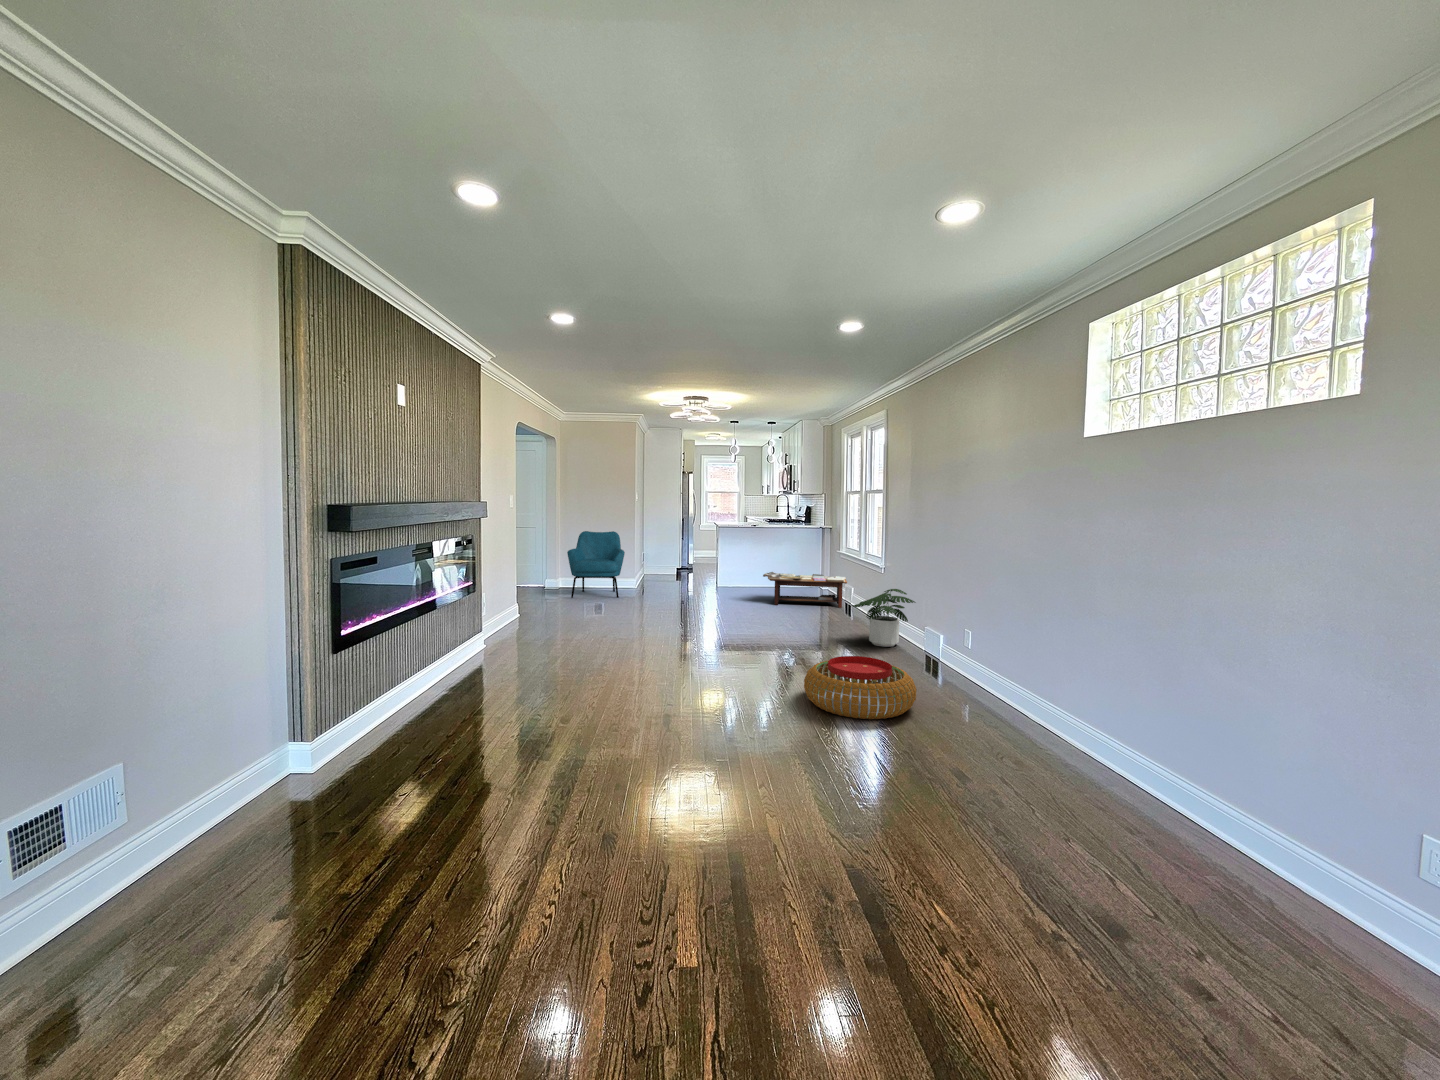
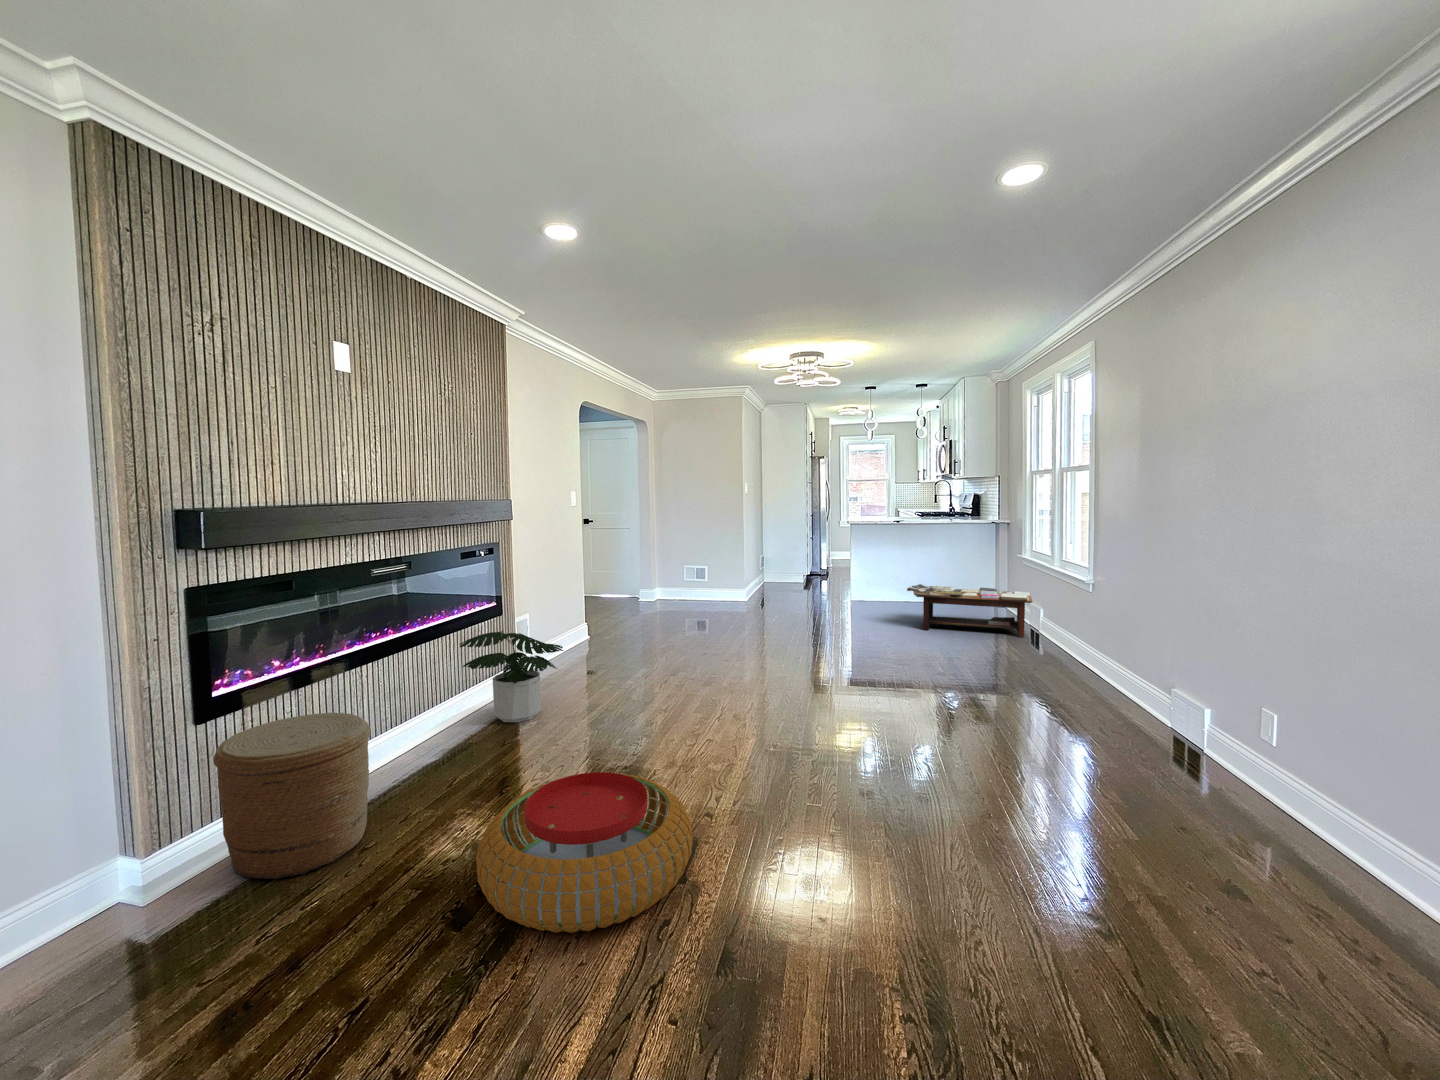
armchair: present [567,531,625,598] -> none [662,532,730,614]
potted plant: present [853,589,916,647] -> present [460,631,564,722]
woven basket: none [350,649,450,752] -> present [213,713,370,879]
pouf: present [804,656,917,719] -> present [476,772,693,933]

